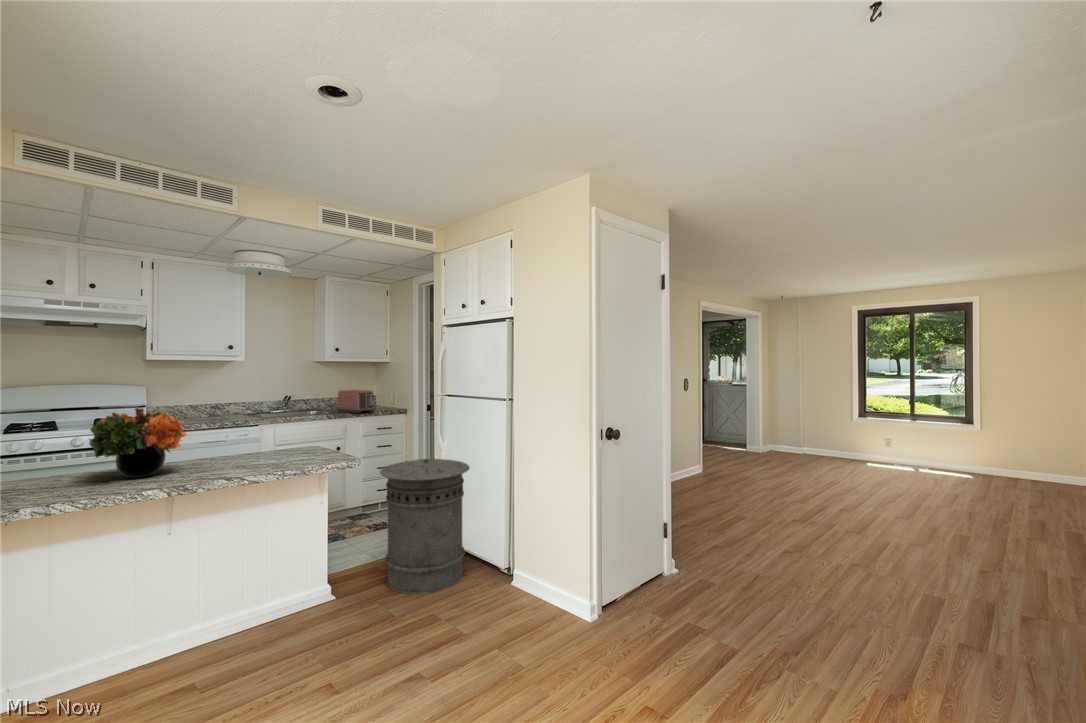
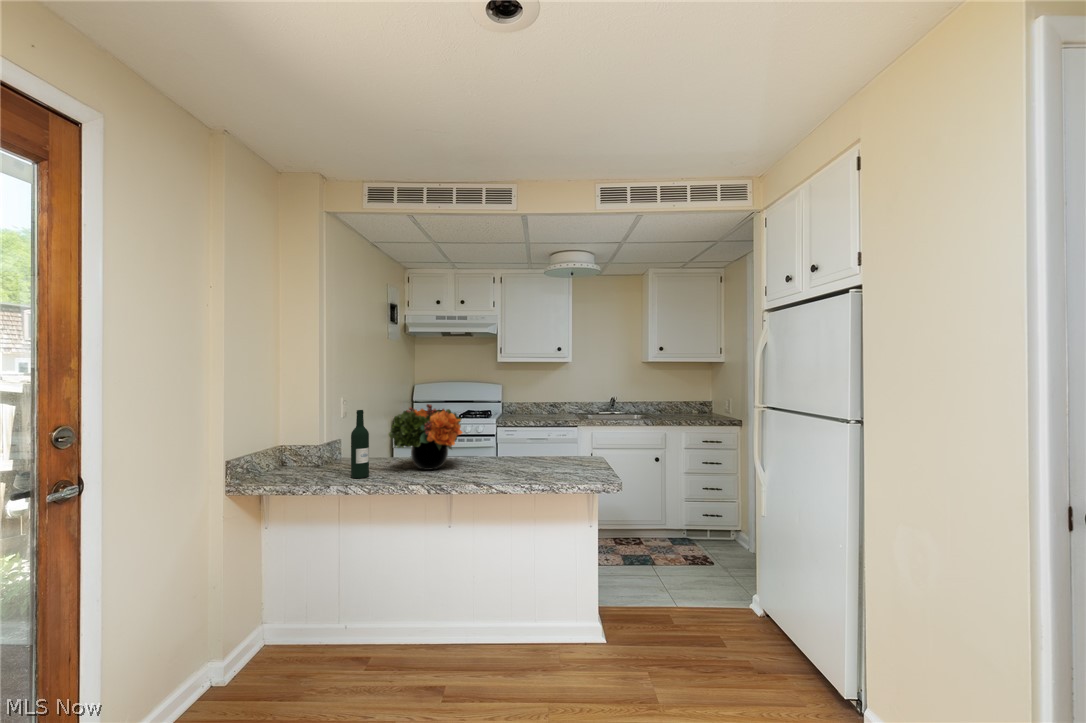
toaster: present [338,390,375,413] -> none [662,394,700,422]
wine bottle: none [40,418,68,497] -> present [351,410,369,478]
trash can: present [380,458,470,594] -> none [661,491,791,693]

